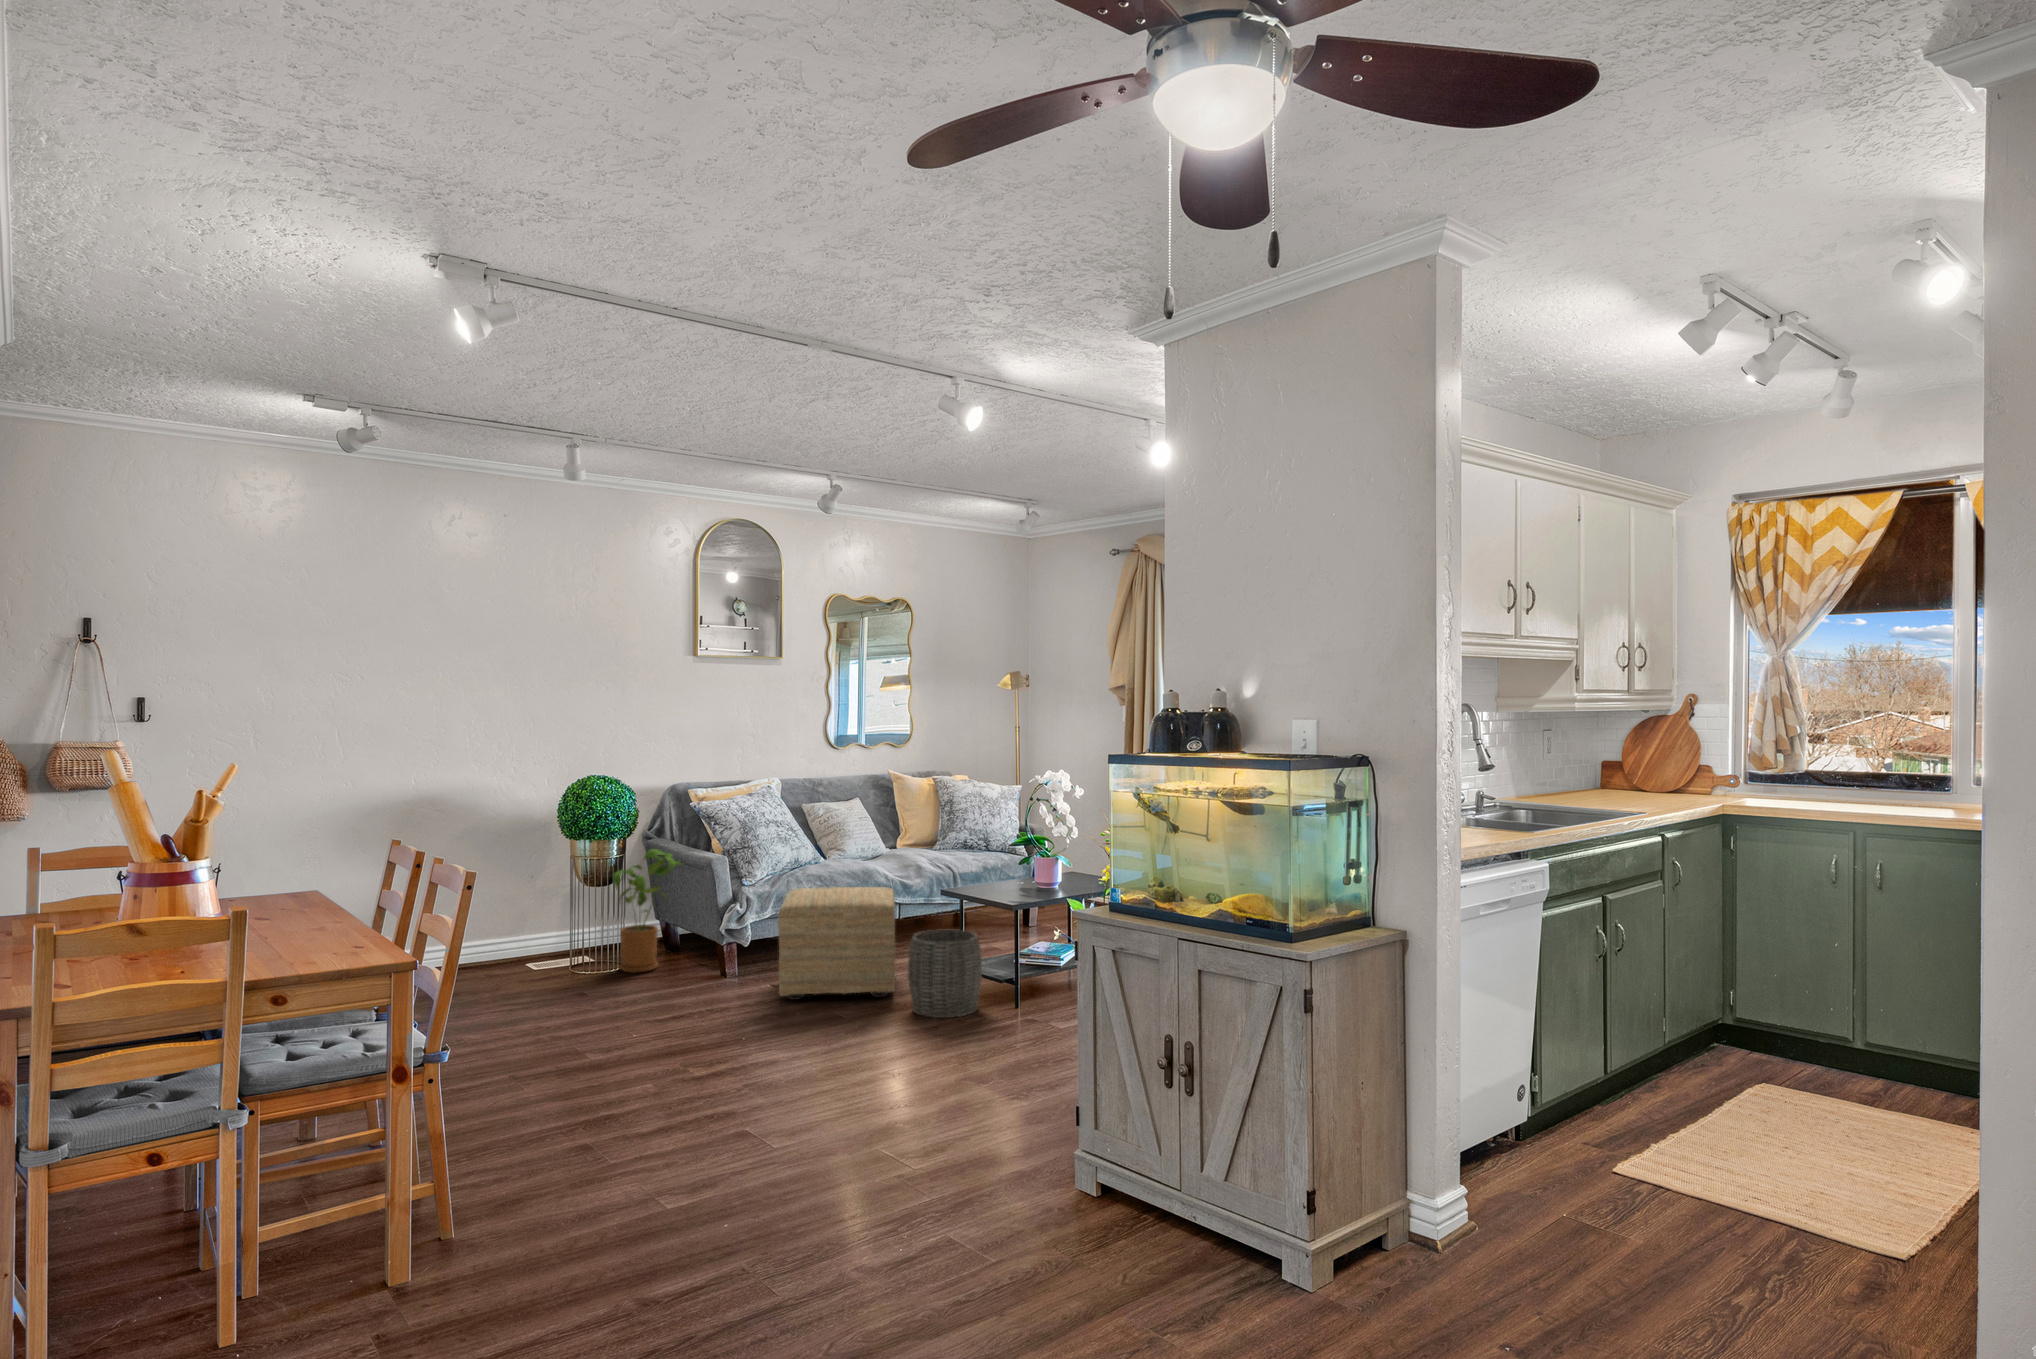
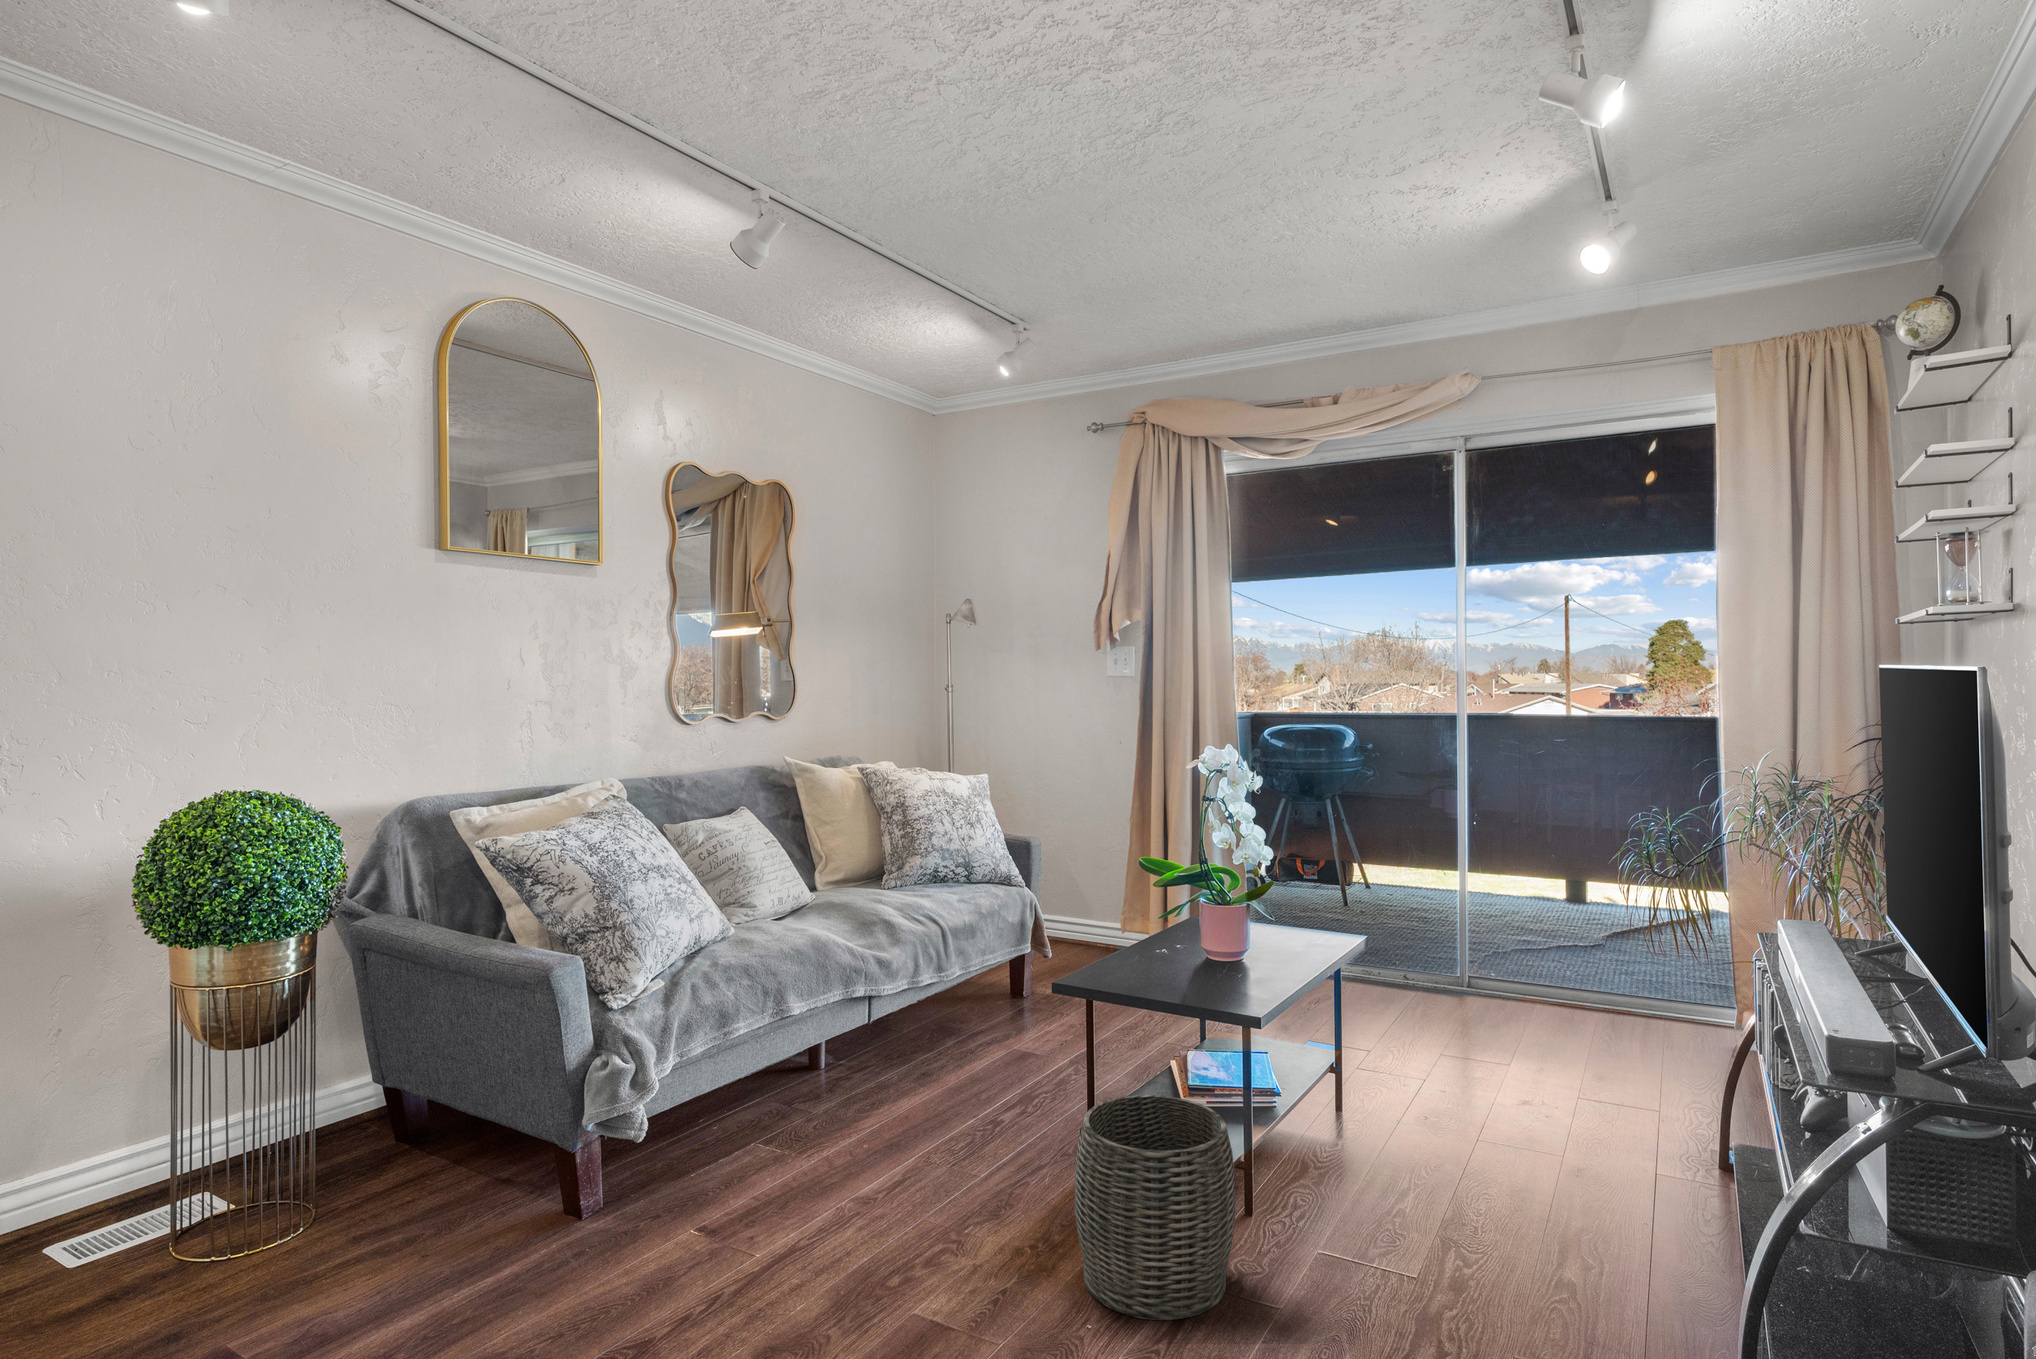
house plant: present [613,849,681,973] -> none [286,950,465,1239]
ottoman: present [778,887,895,1000] -> none [727,996,1018,1303]

